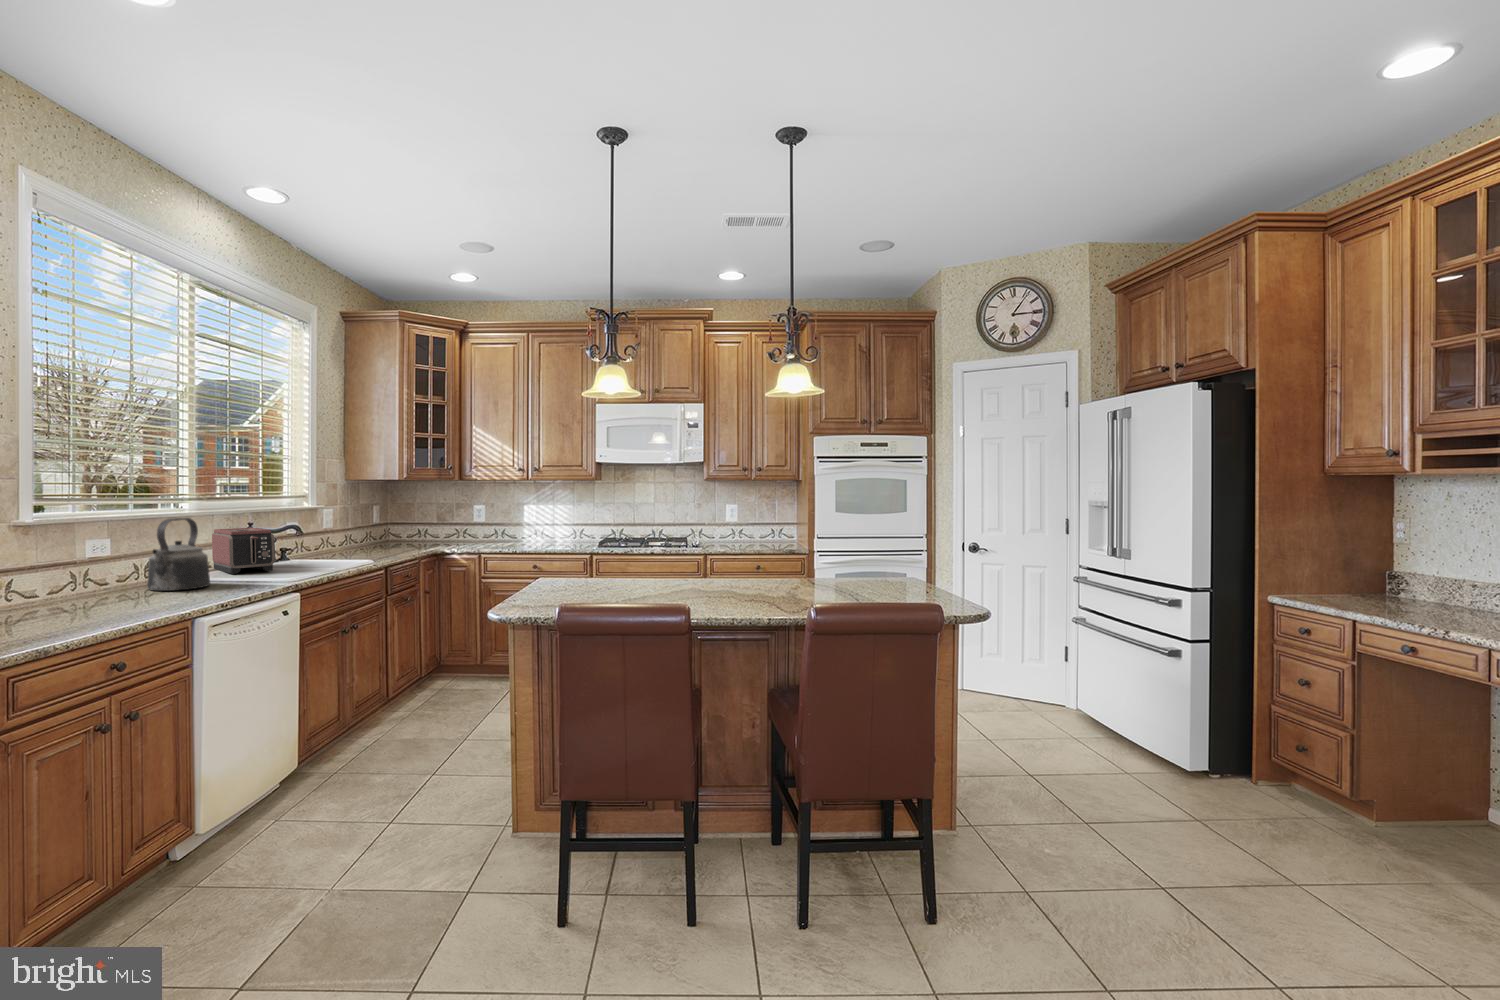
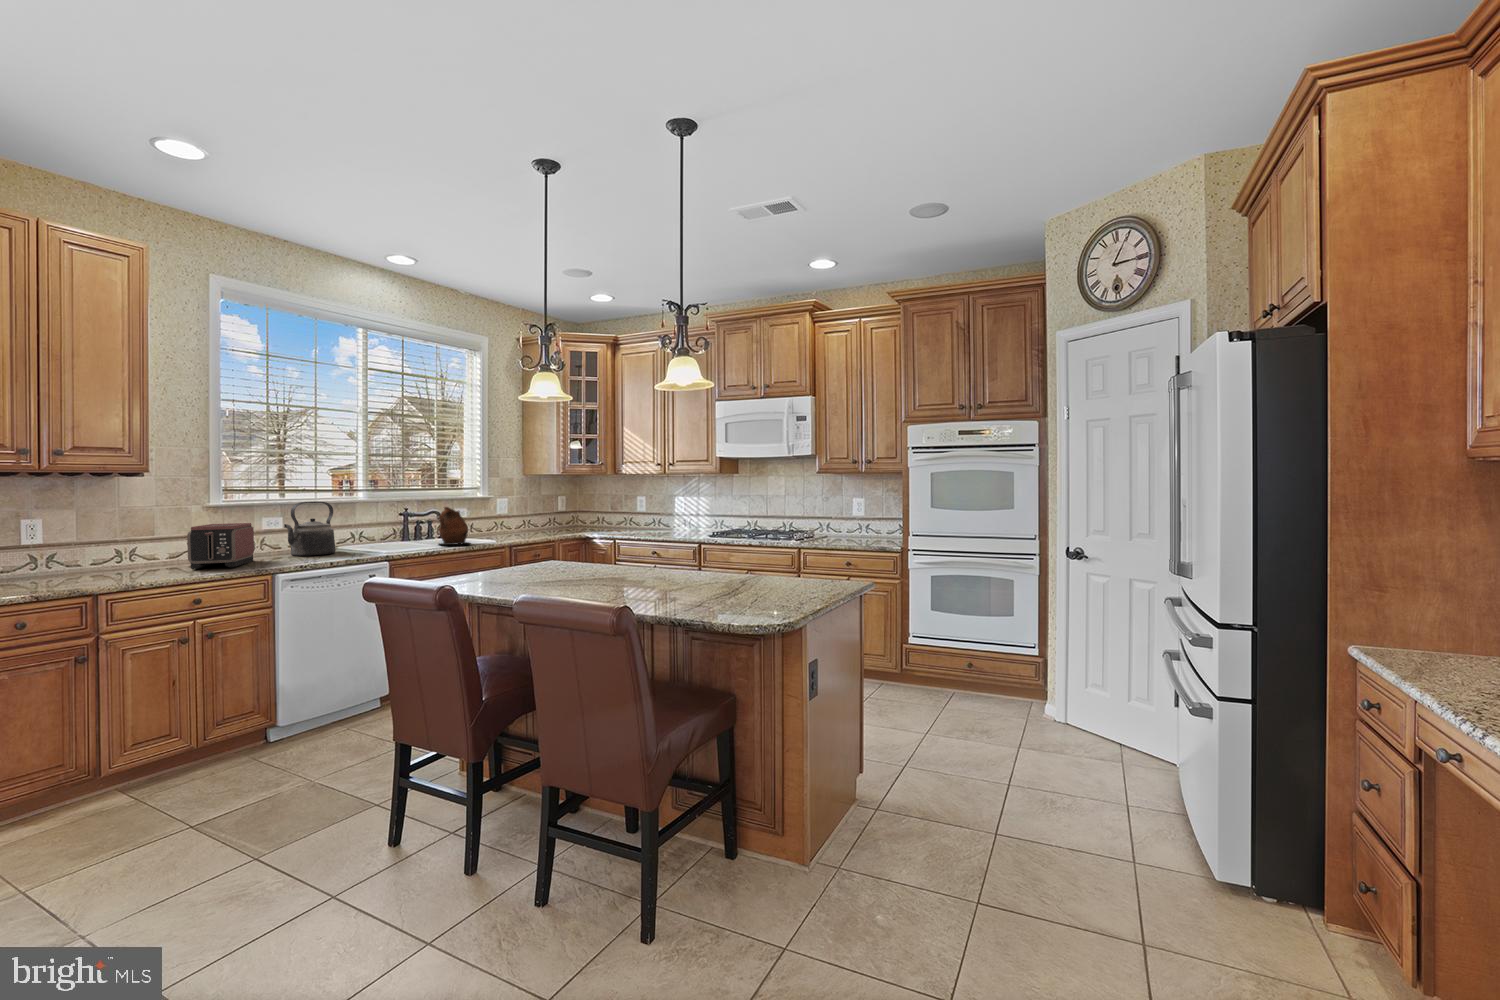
ceramic pitcher: none [308,521,358,569] -> present [439,507,470,545]
toaster: present [212,528,275,574] -> present [187,523,254,569]

